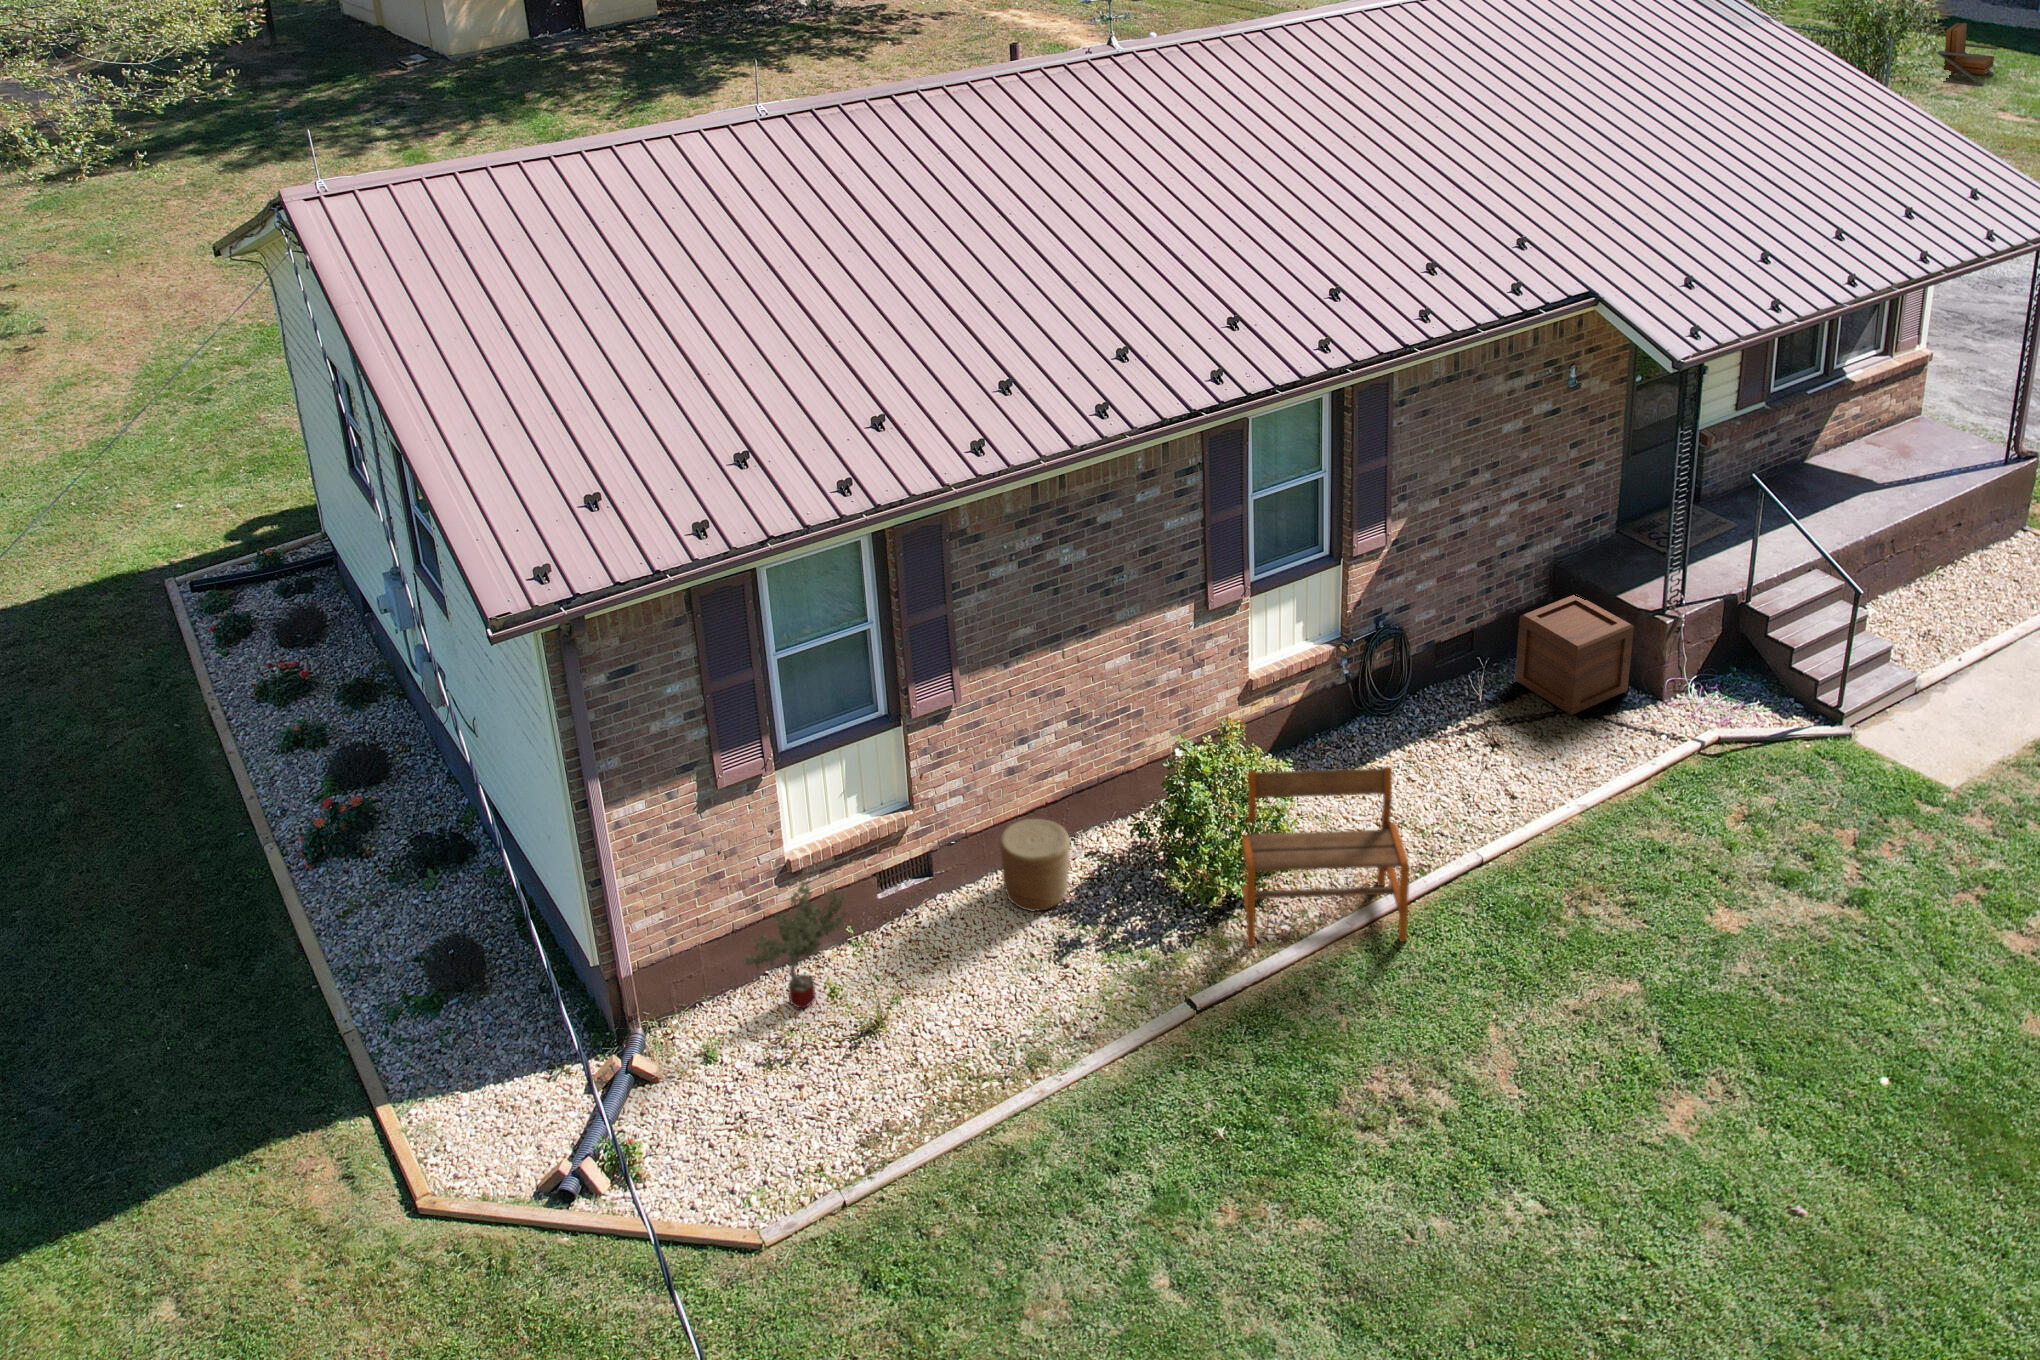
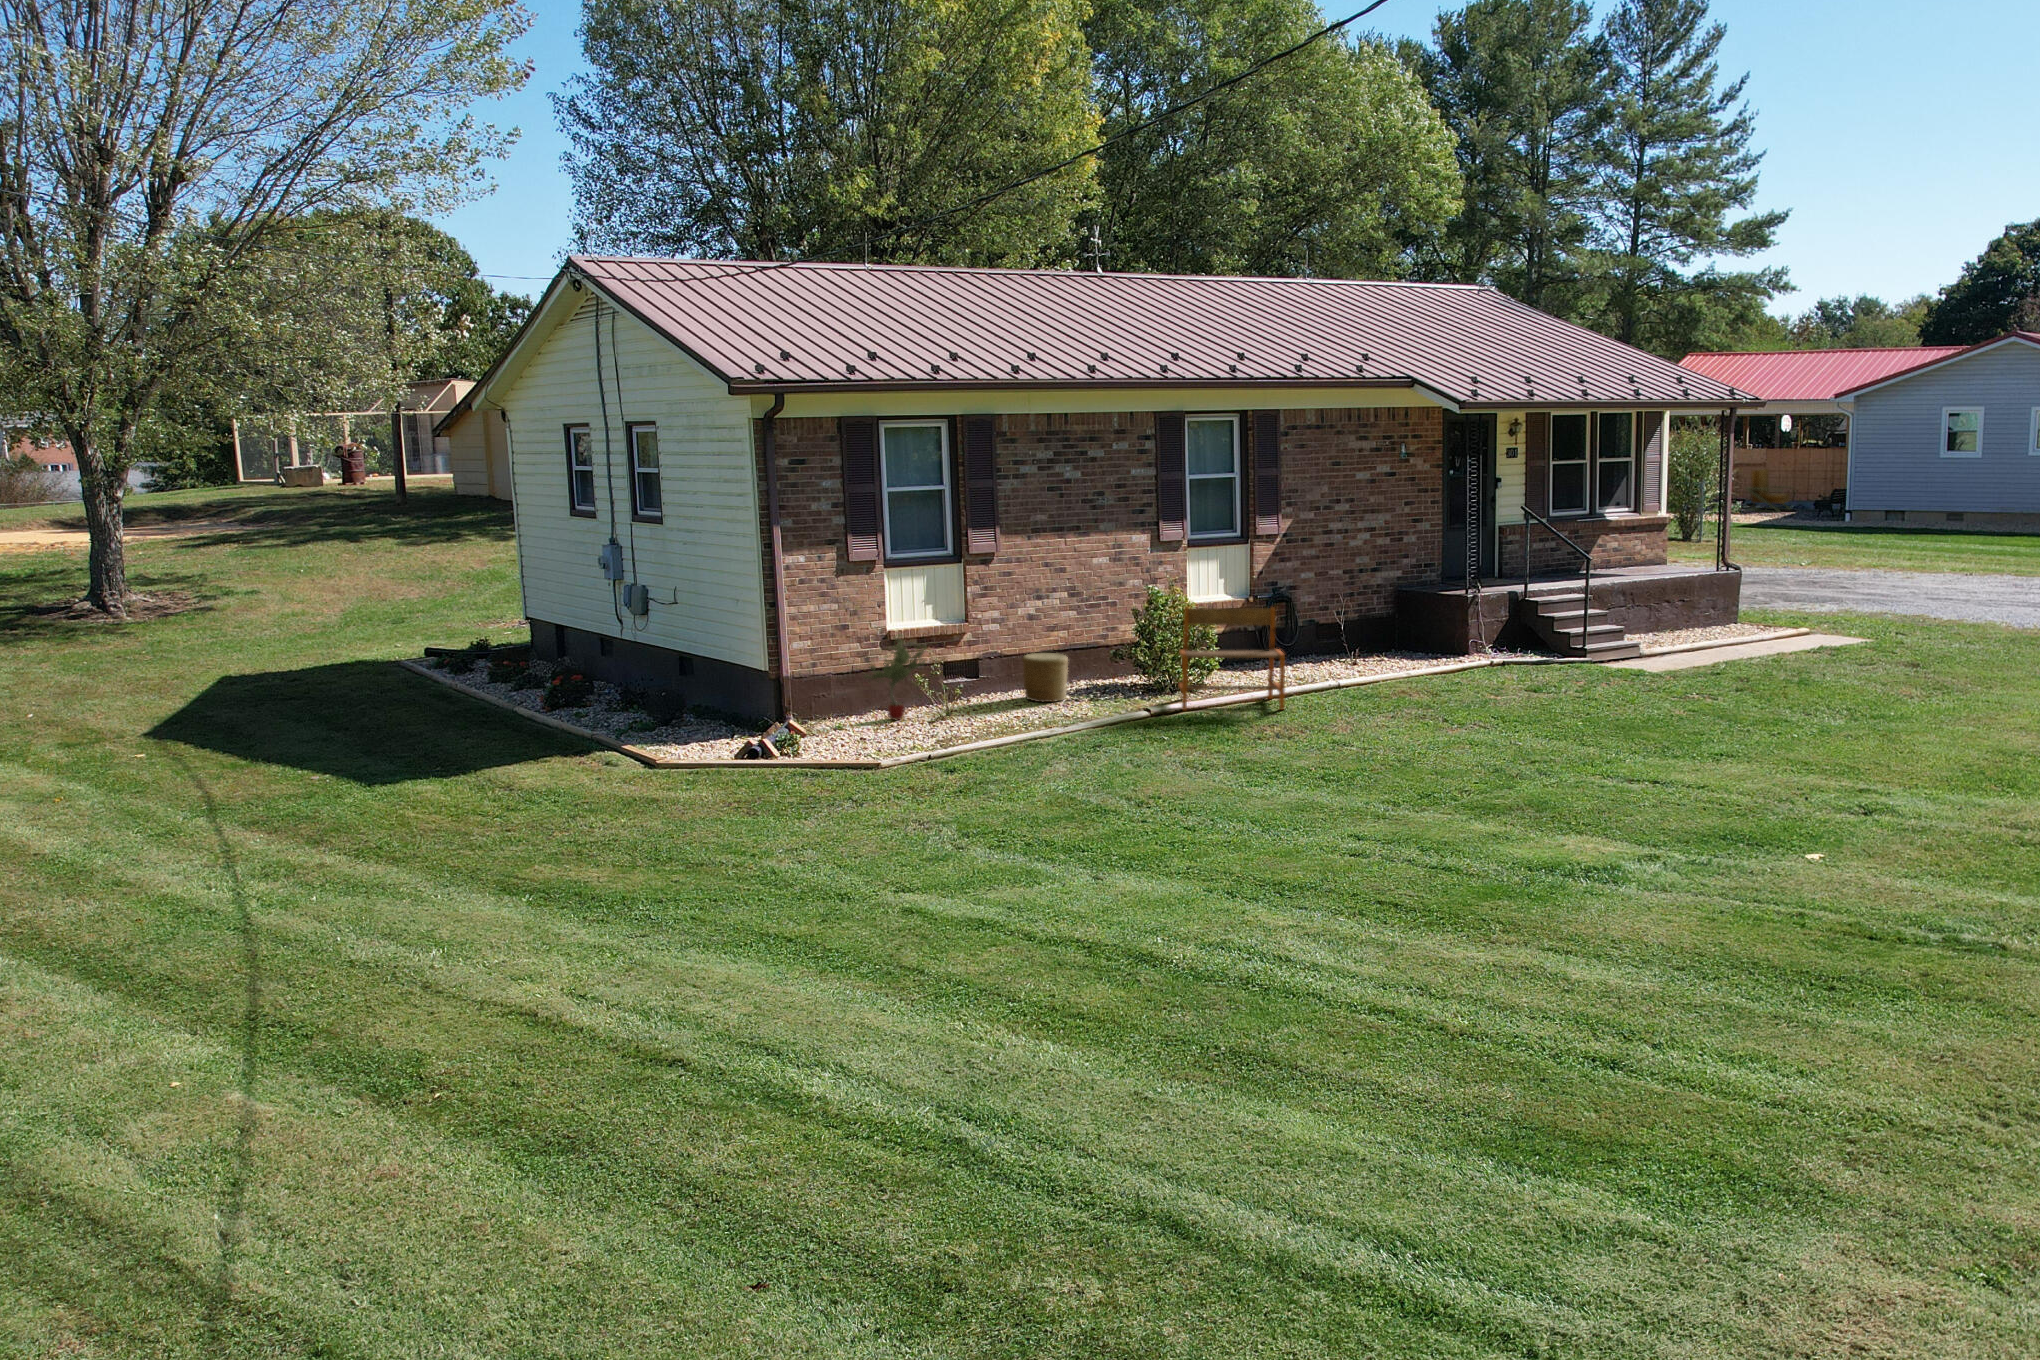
wooden crate: present [1515,594,1634,715] -> none [1370,602,1447,665]

